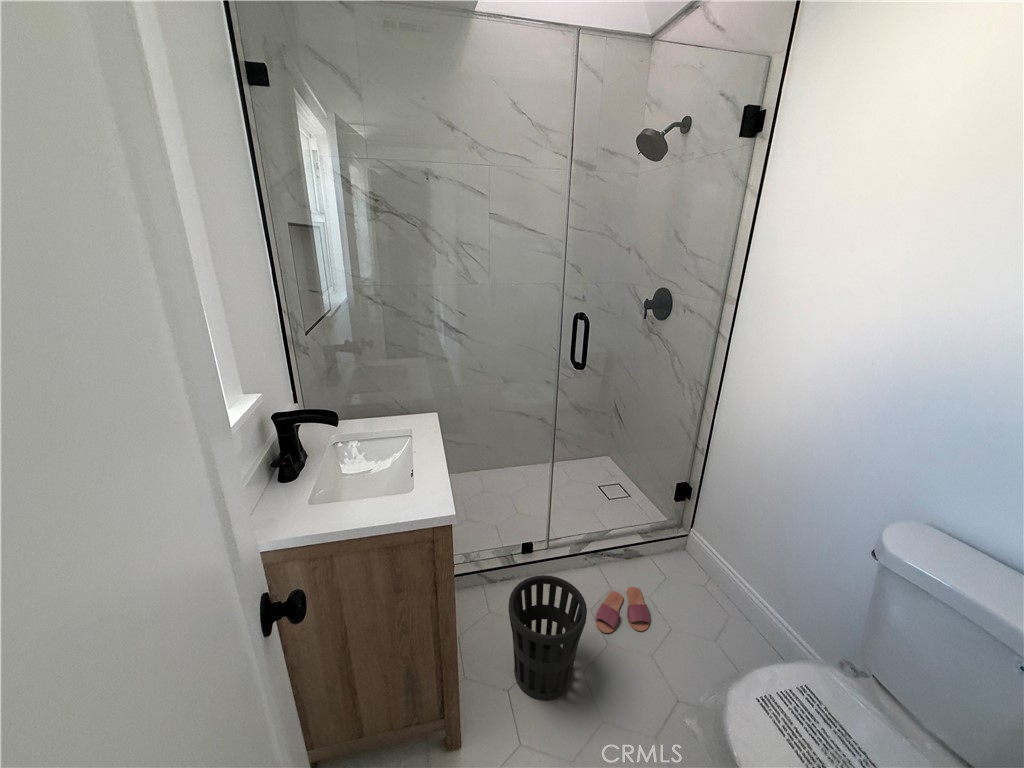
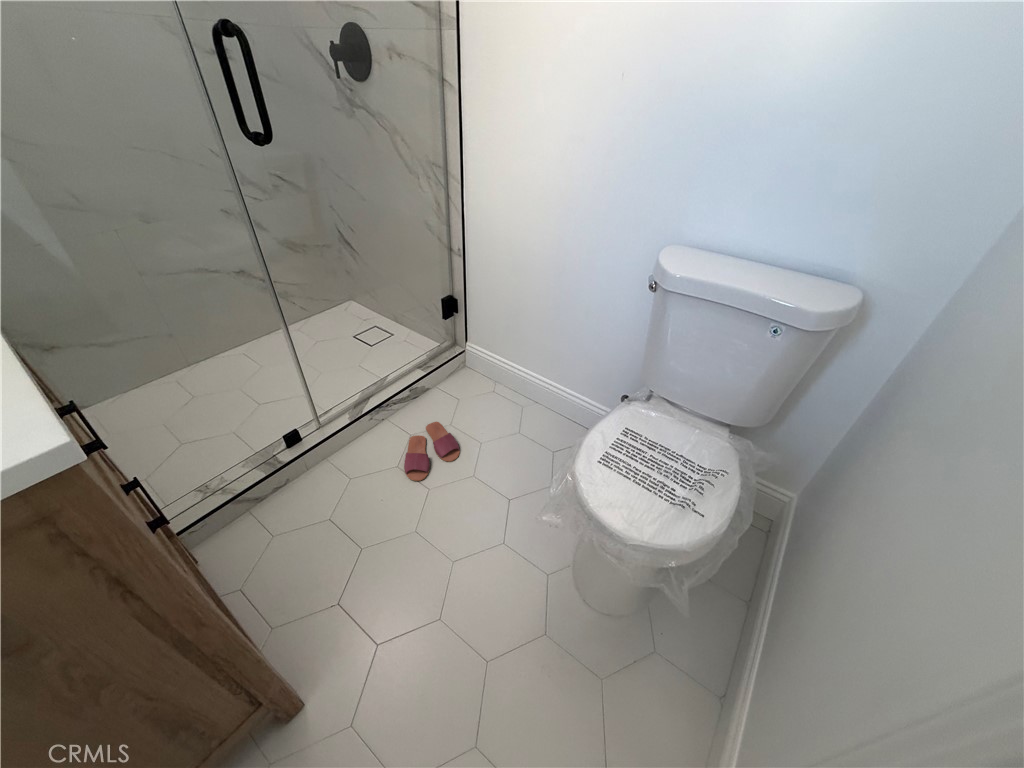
wastebasket: present [508,575,587,700] -> none [291,451,403,589]

